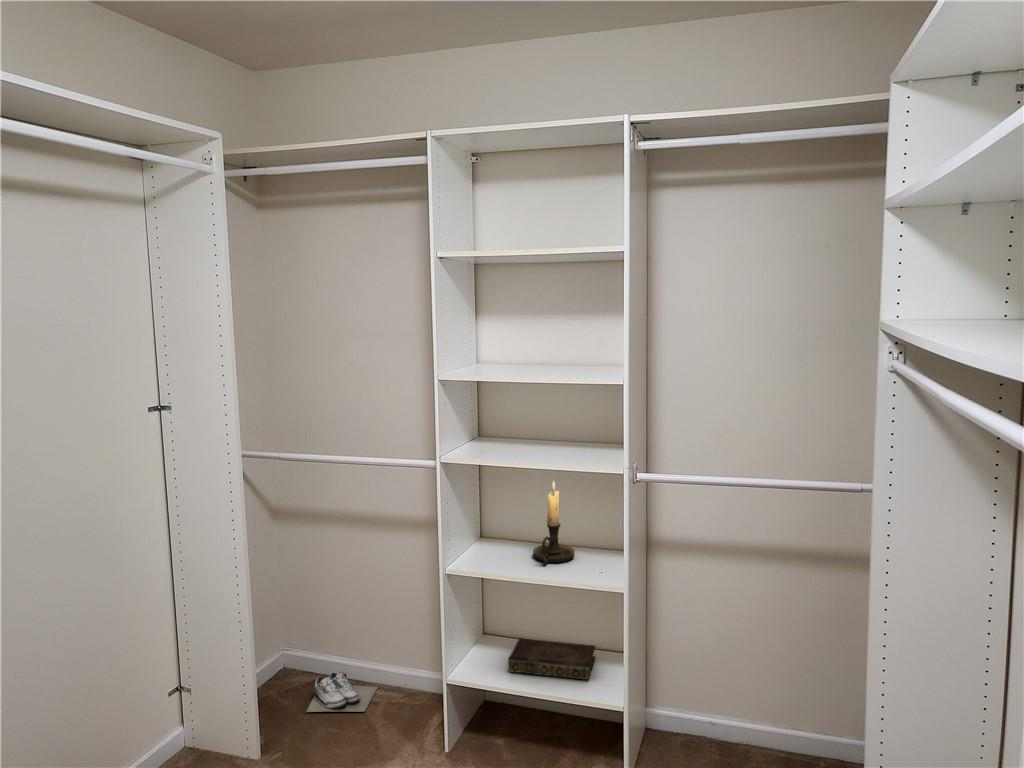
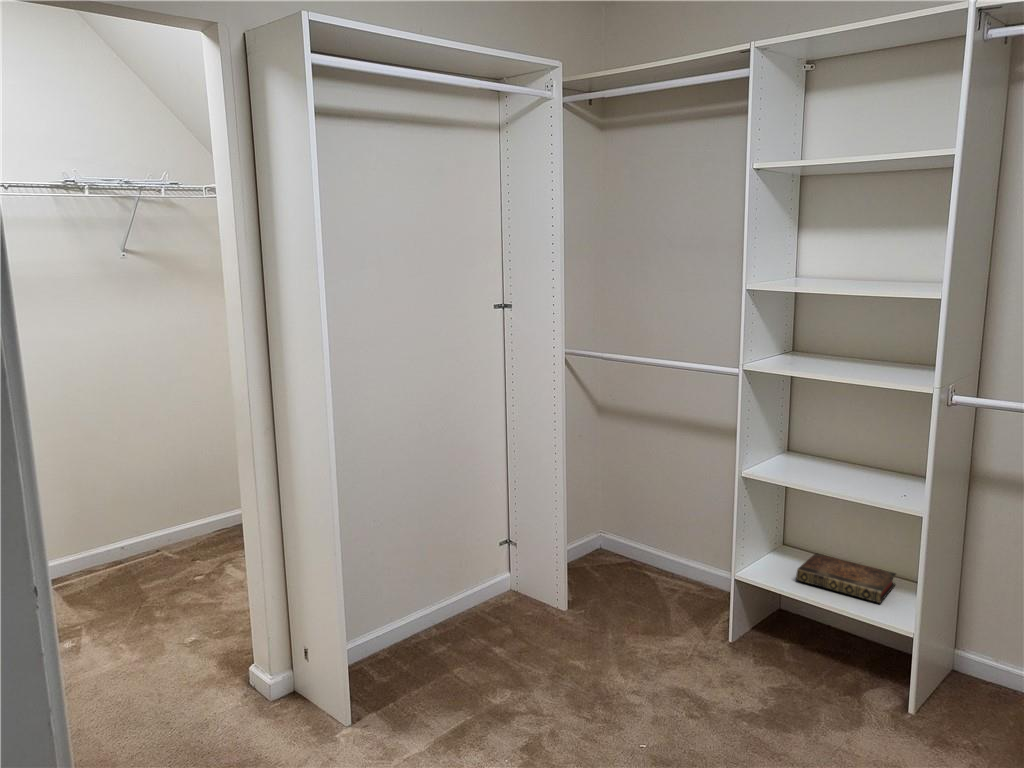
candle holder: present [533,481,575,564] -> none [834,399,881,483]
shoe: present [306,672,377,712] -> none [613,557,680,595]

